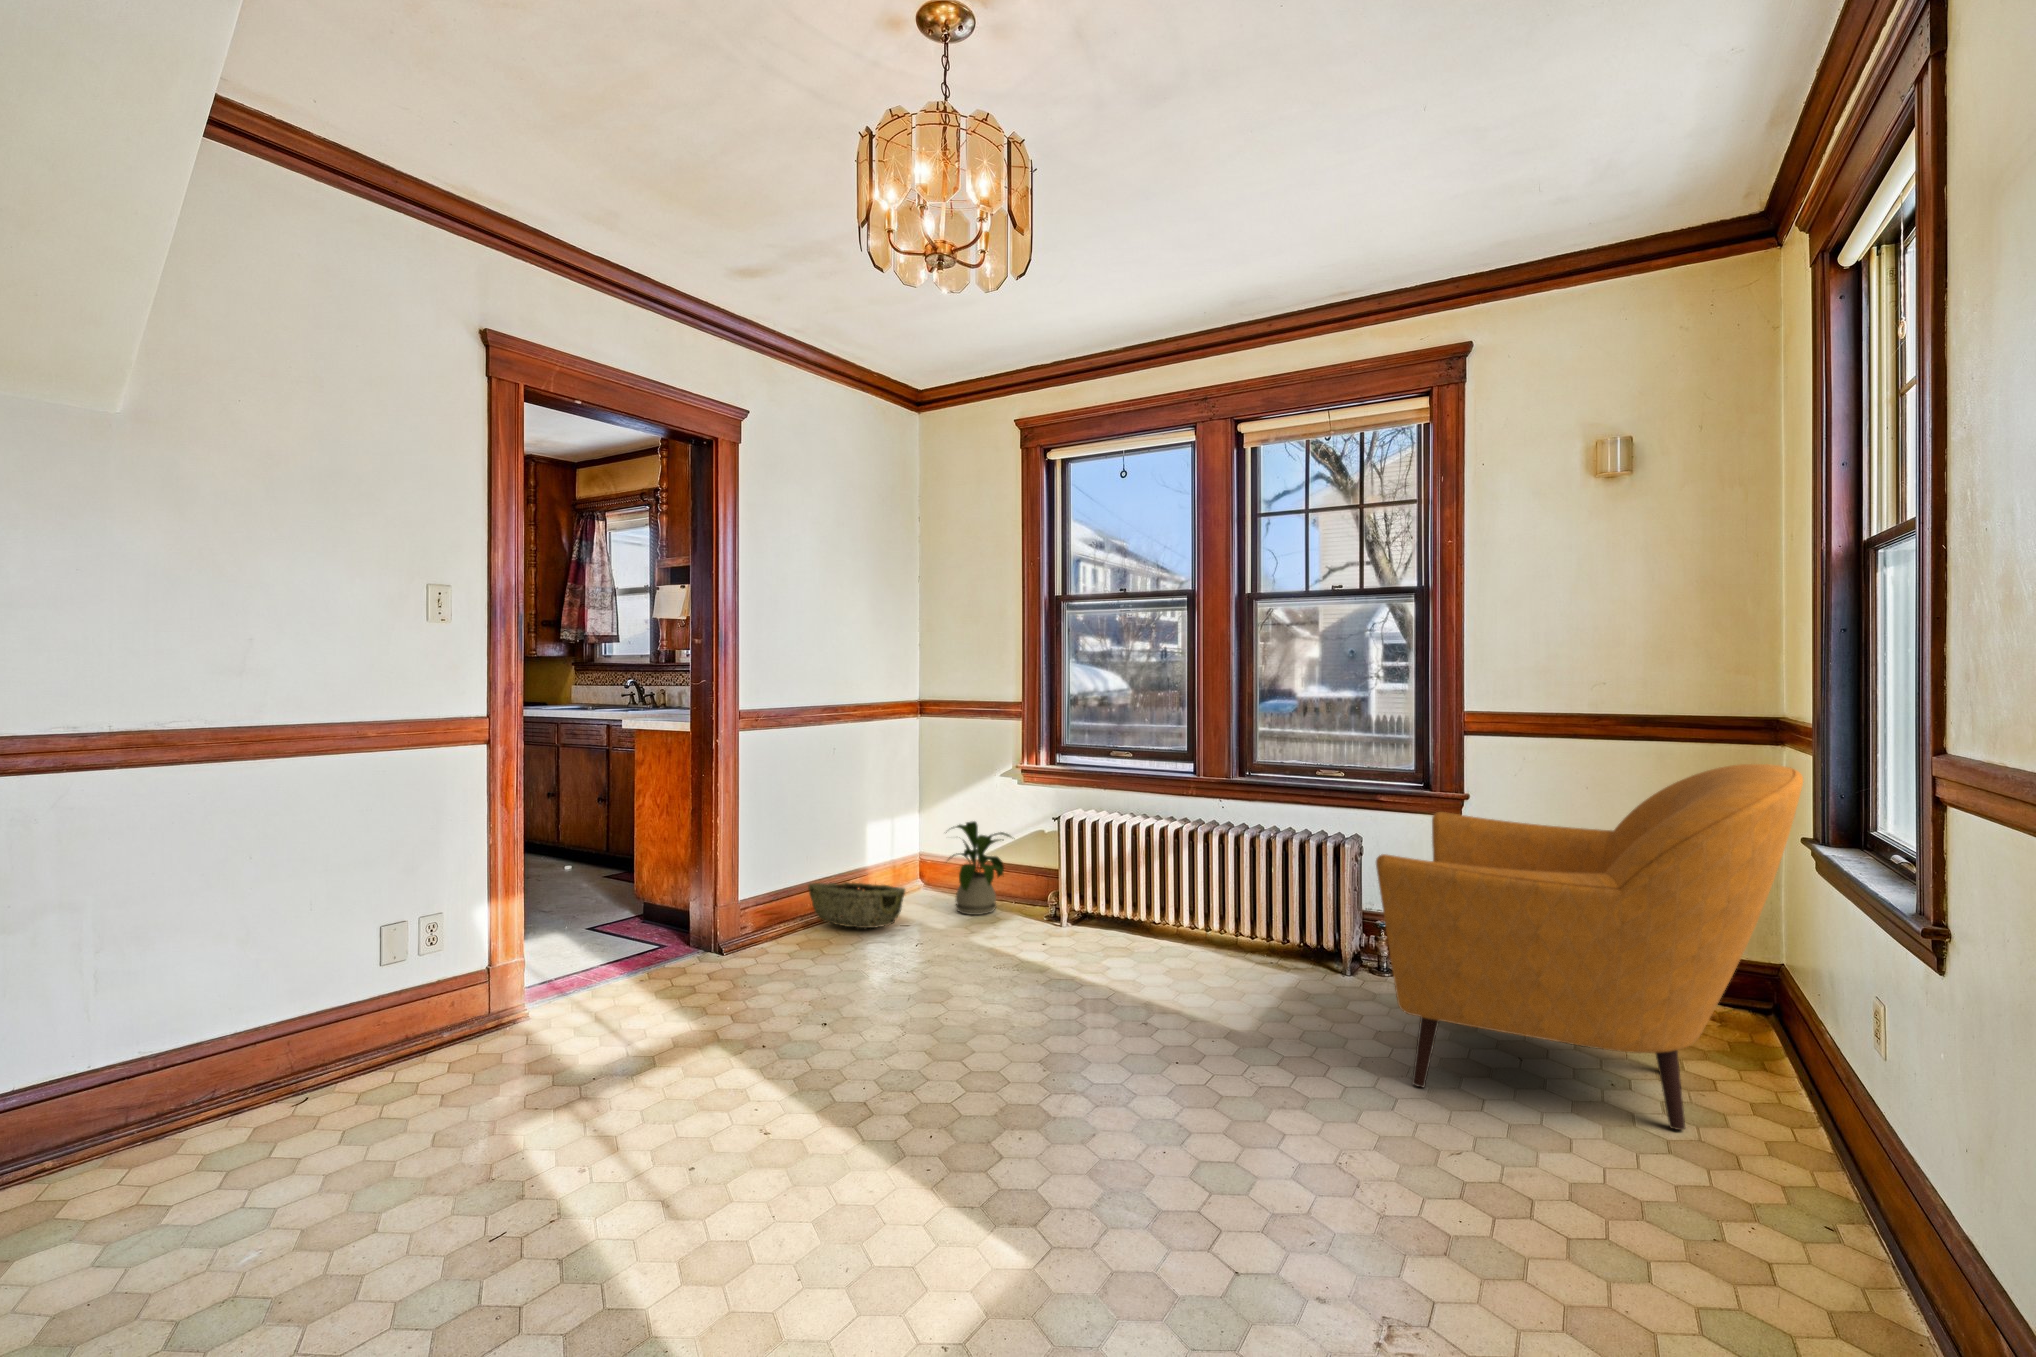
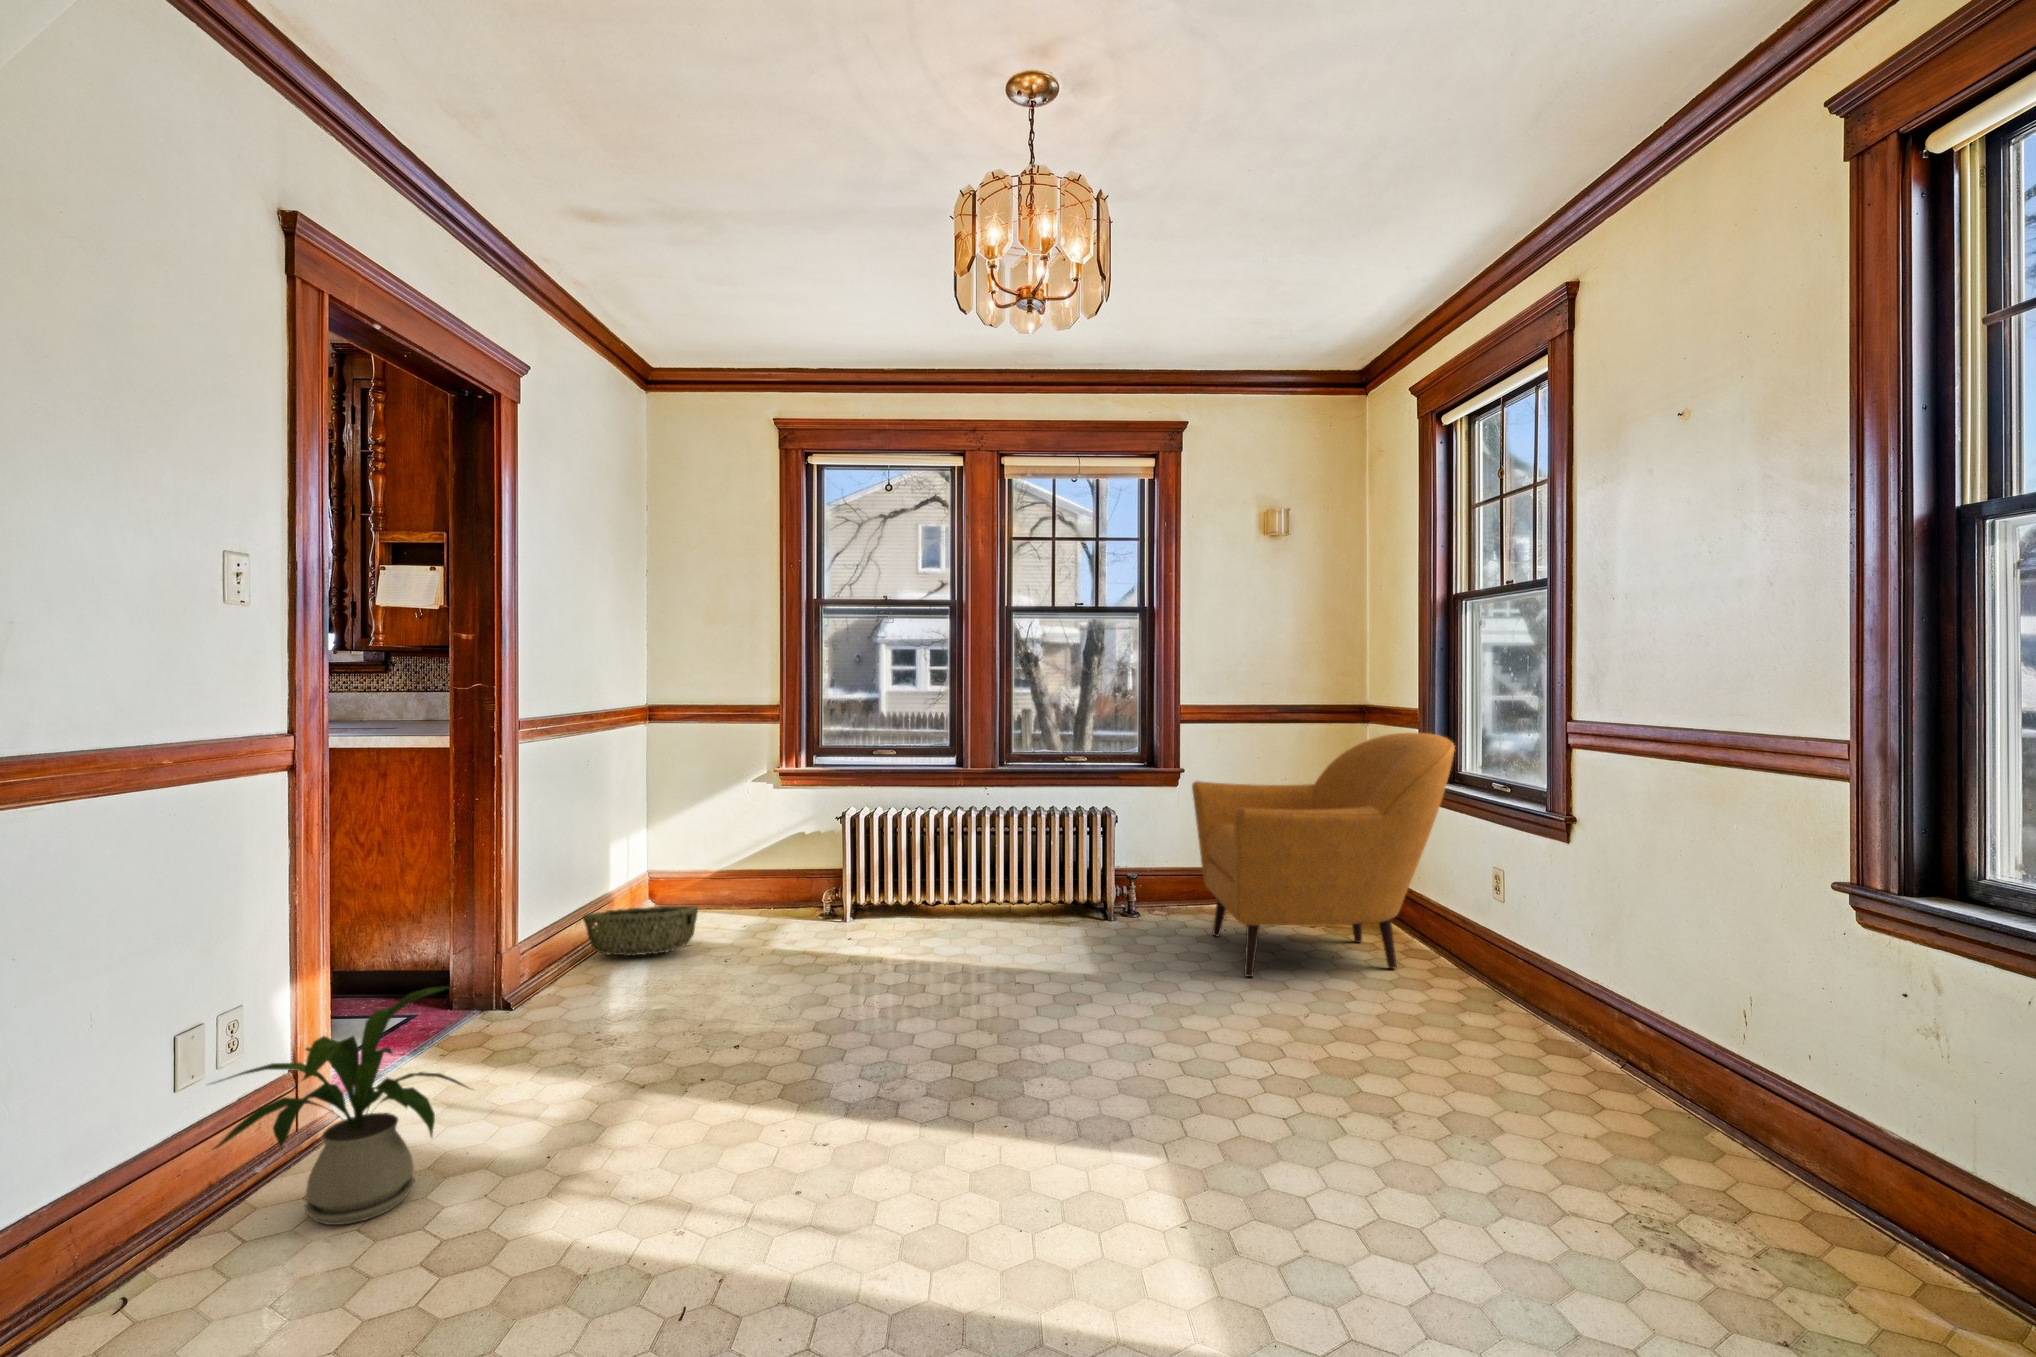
house plant: present [949,821,1011,915] -> present [213,986,468,1225]

